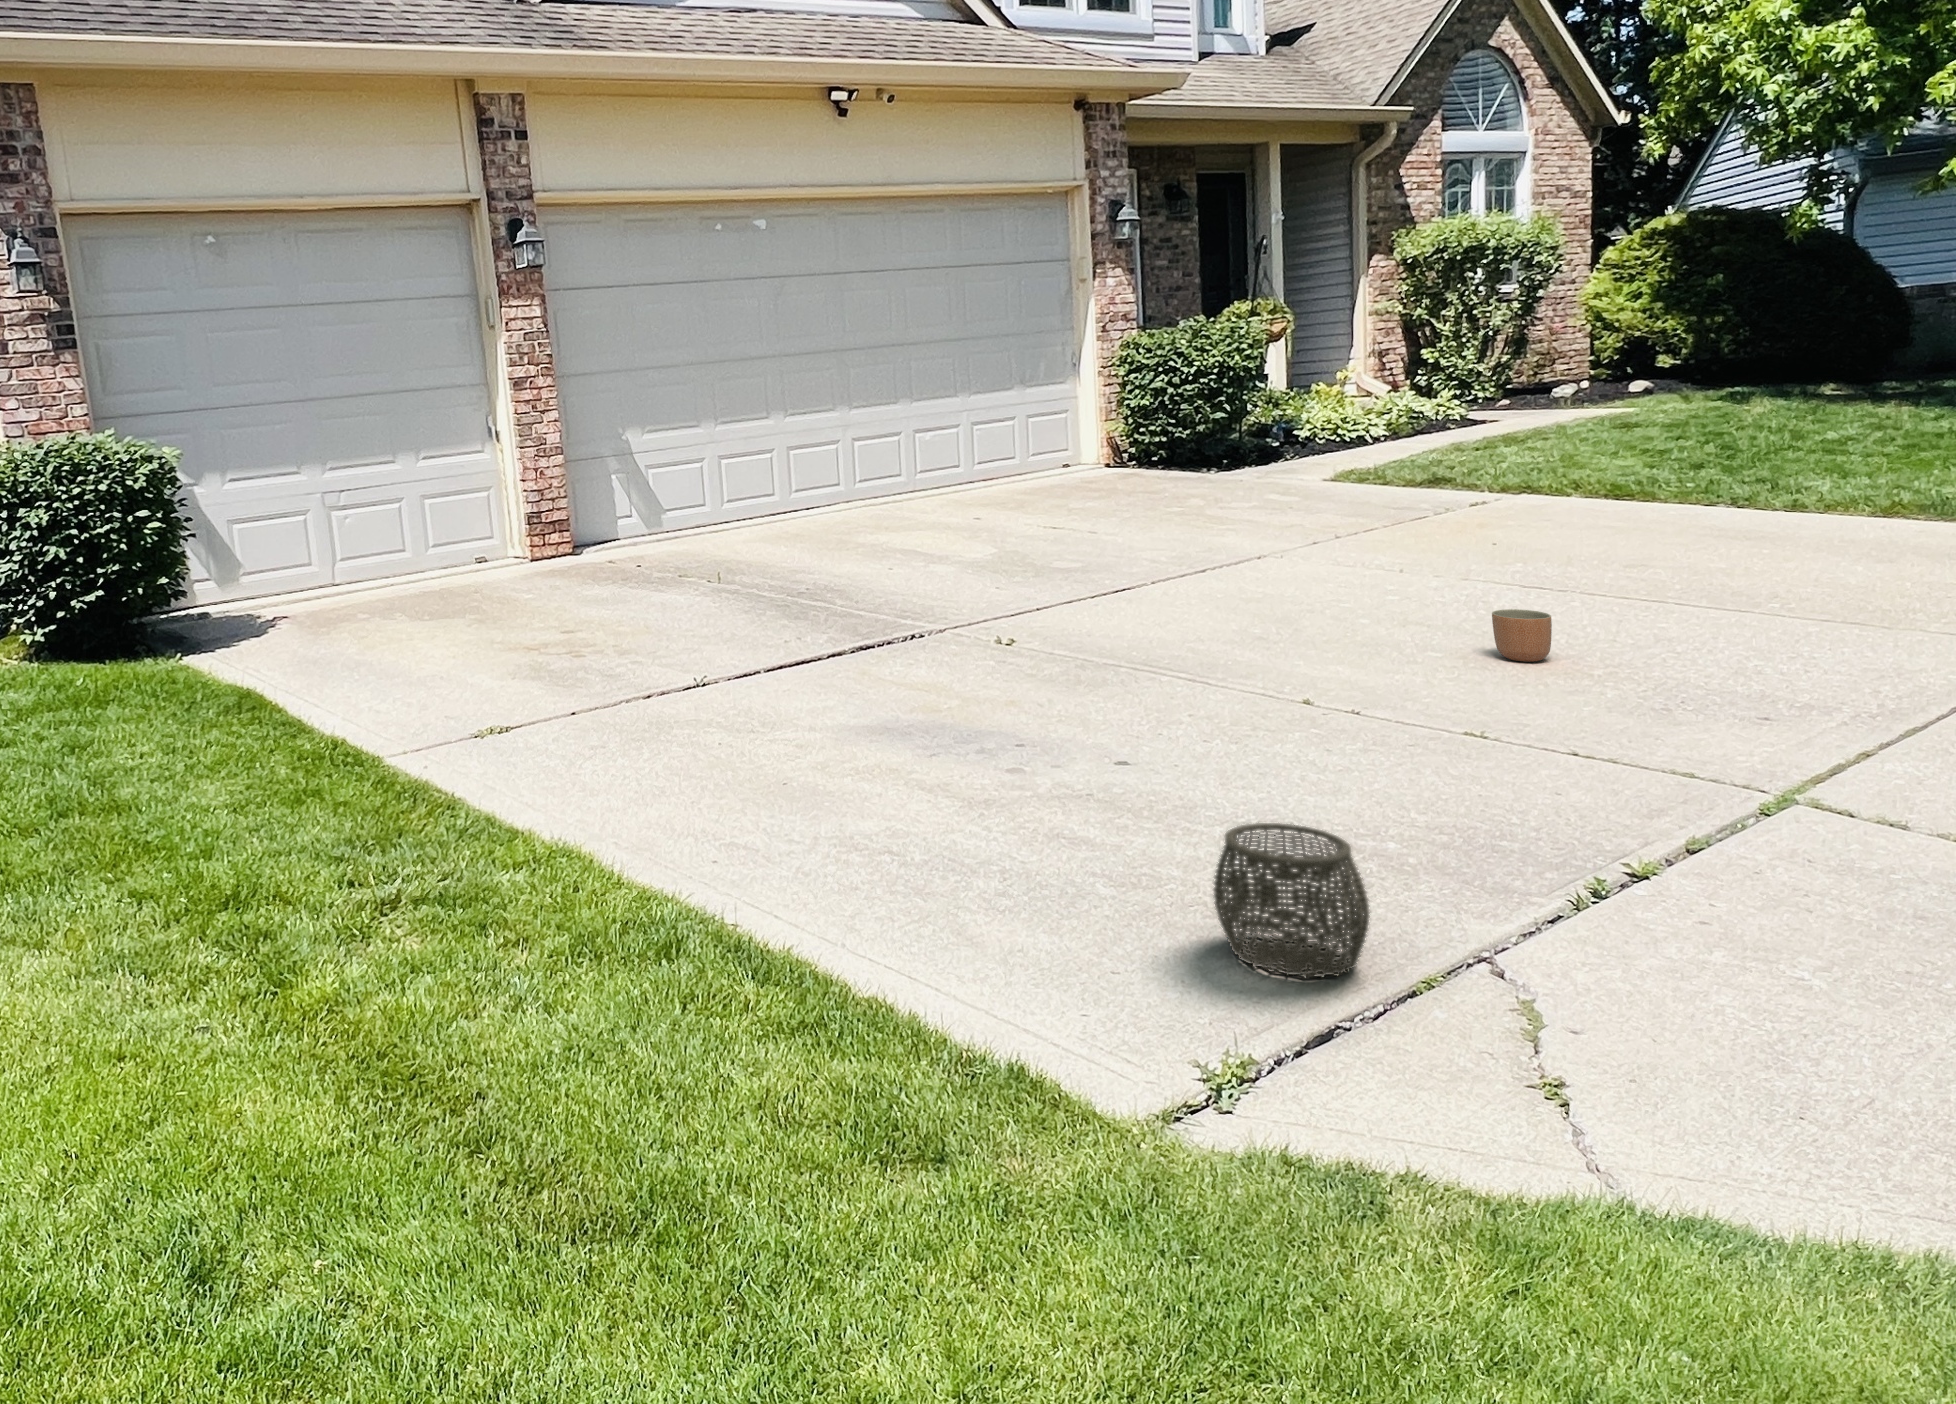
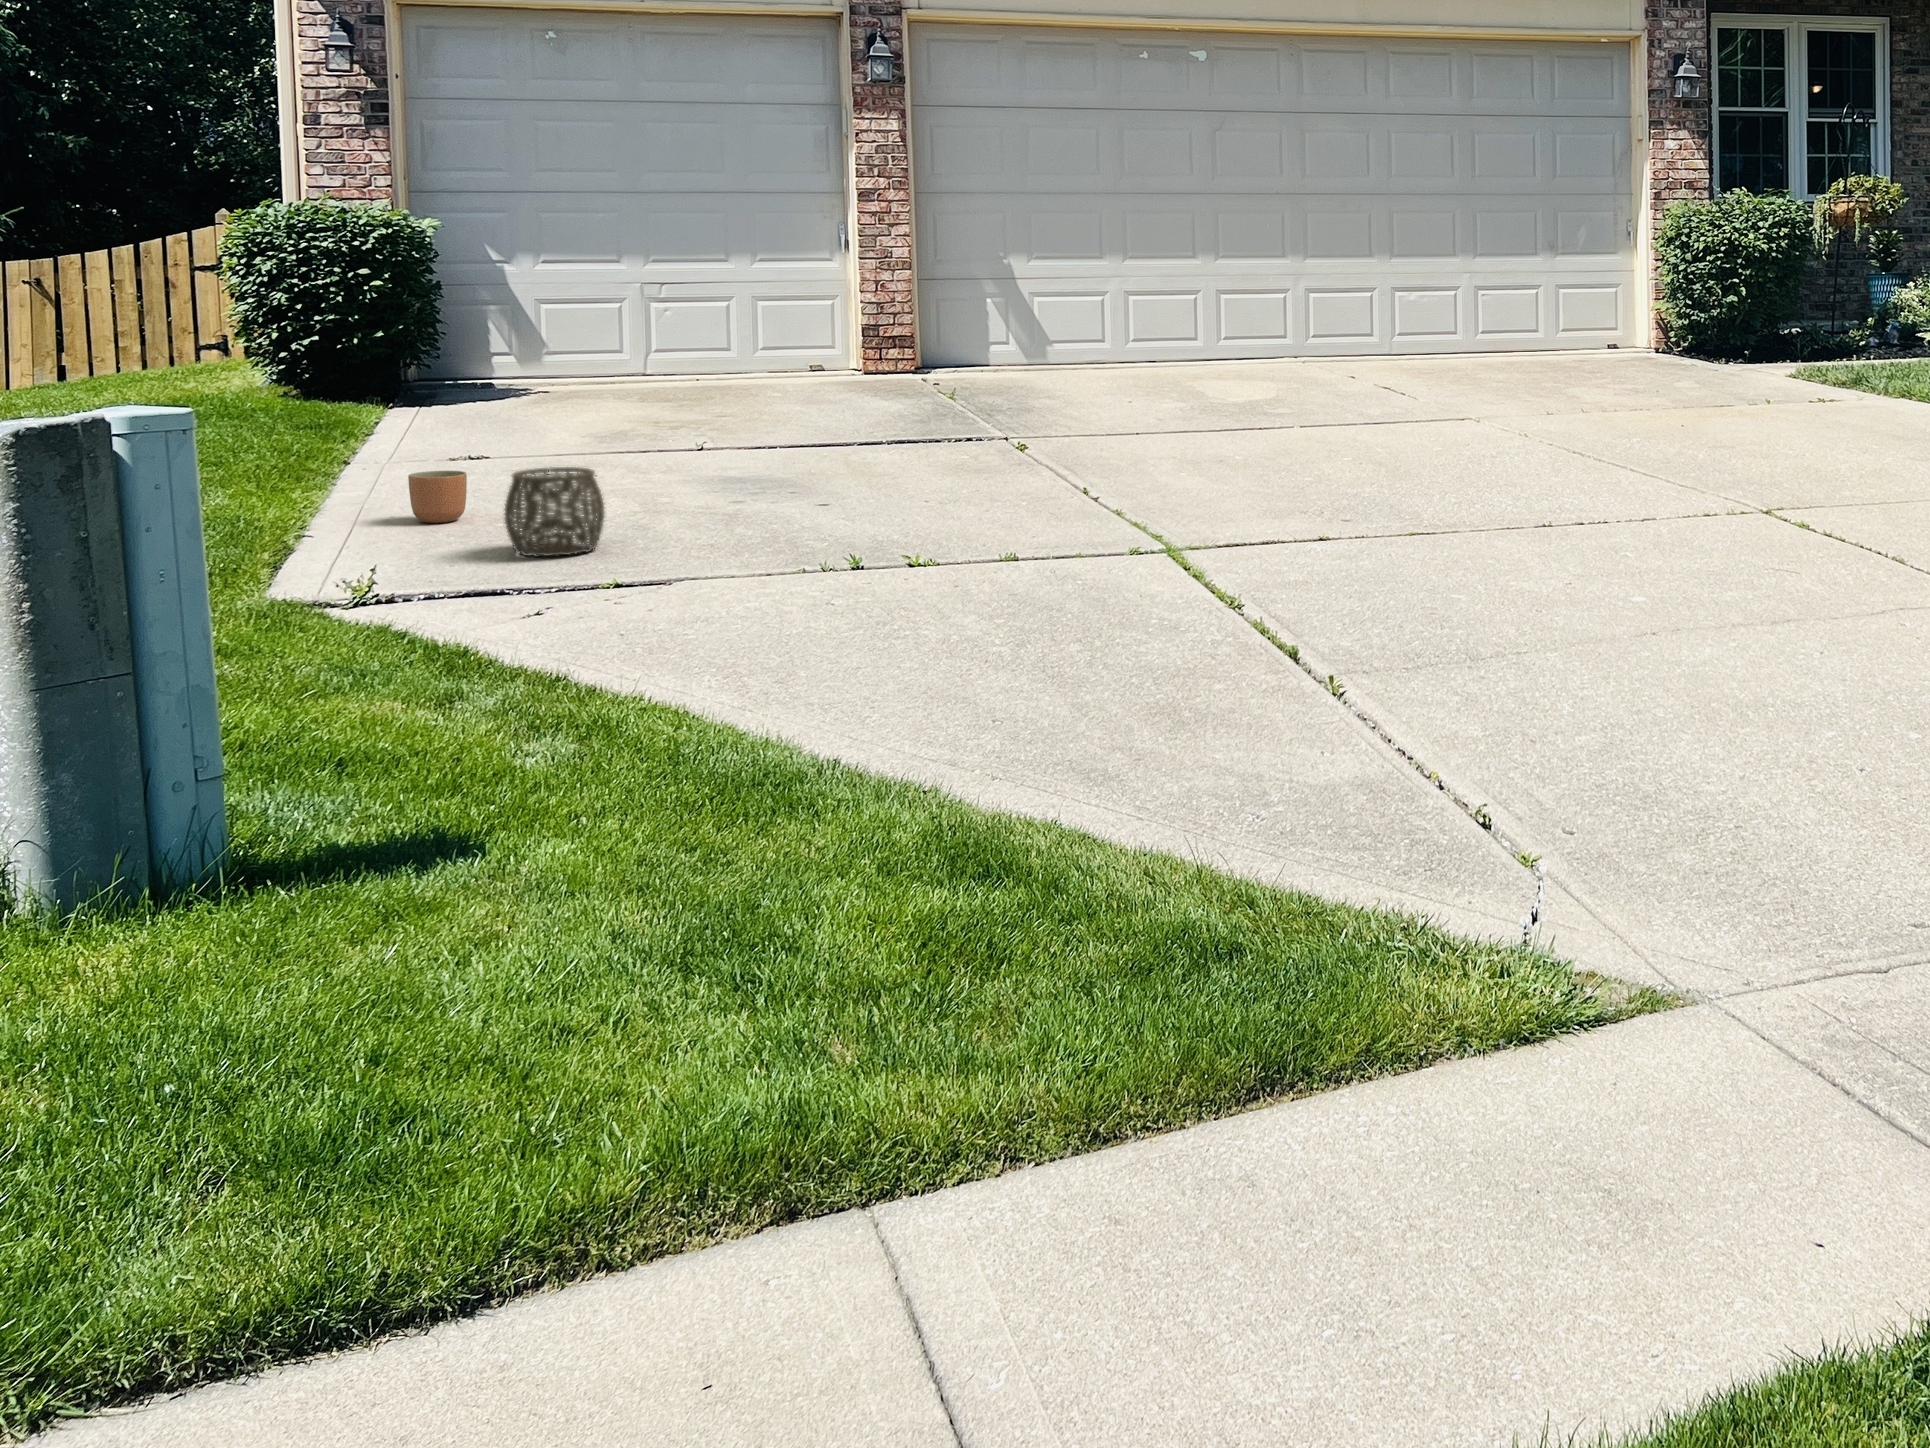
planter: present [1492,609,1552,662] -> present [408,471,467,523]

